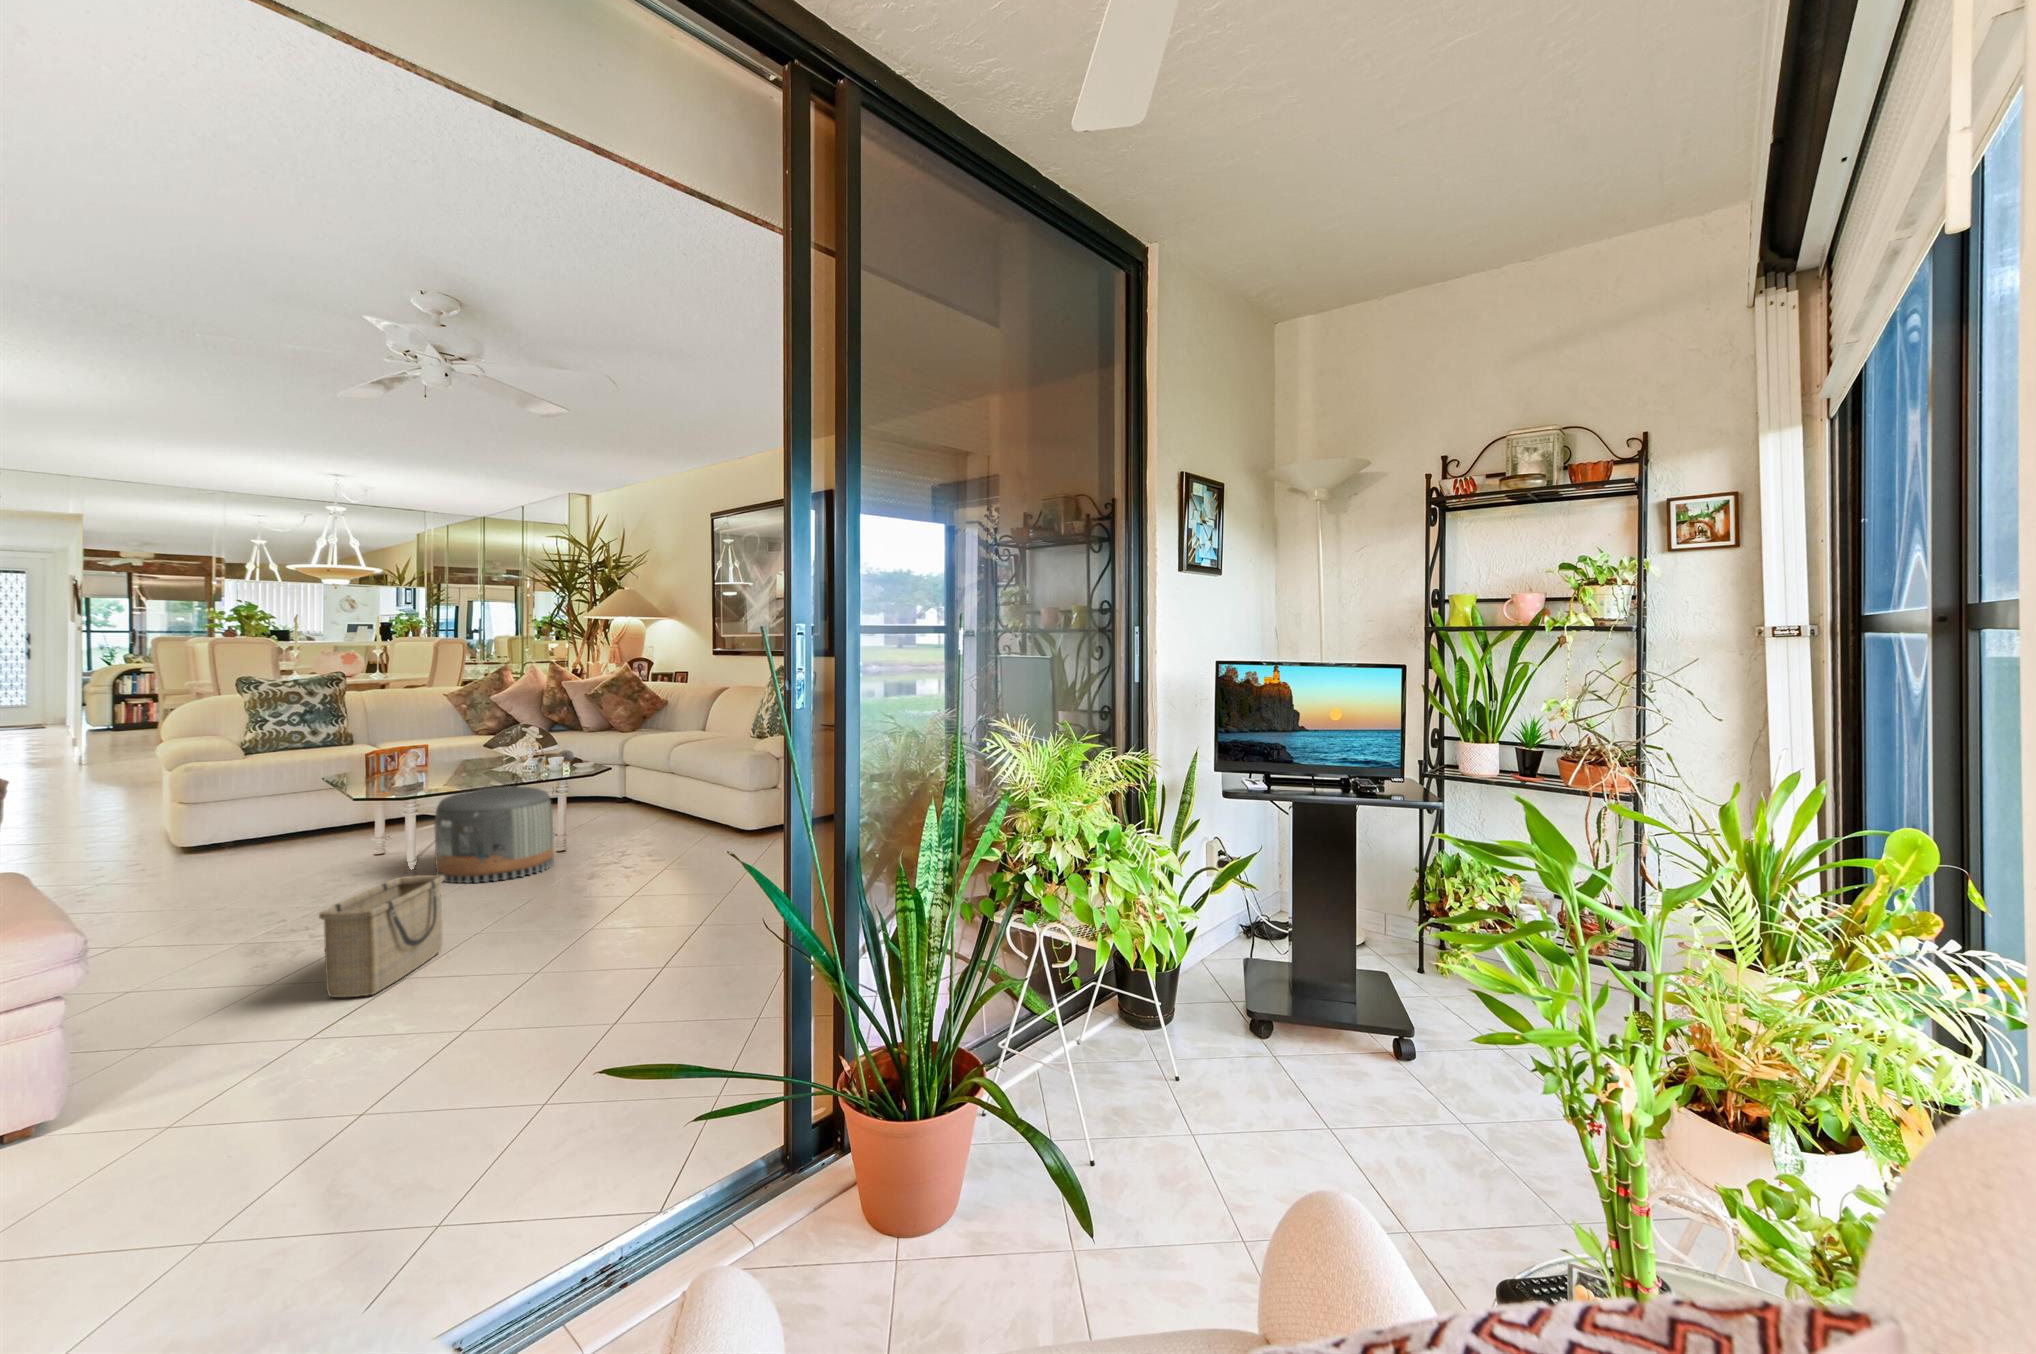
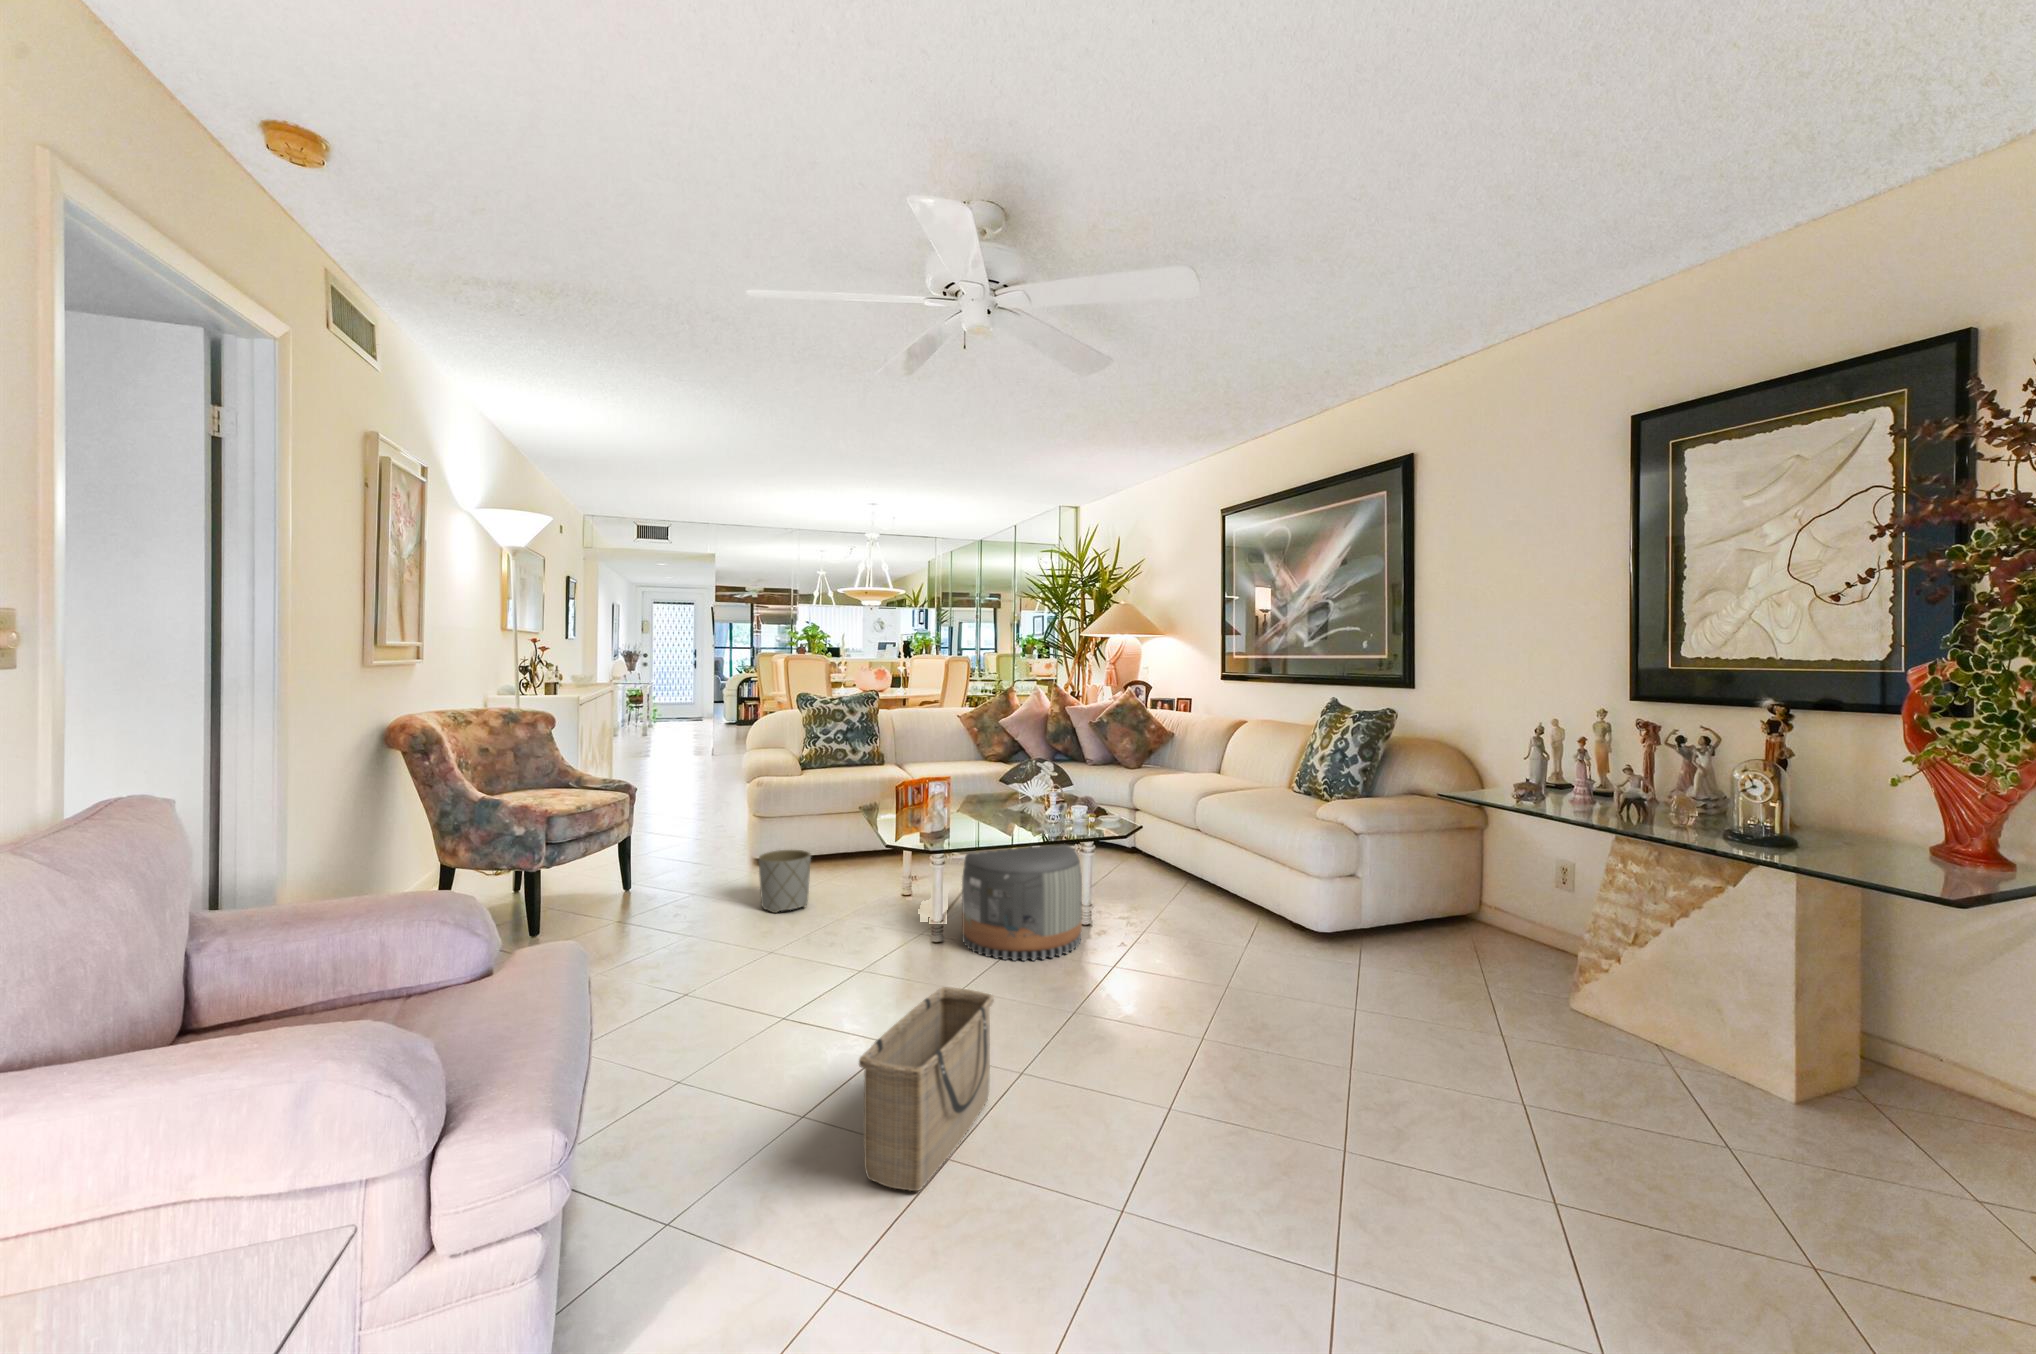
planter: none [195,822,262,882] -> present [759,850,811,913]

